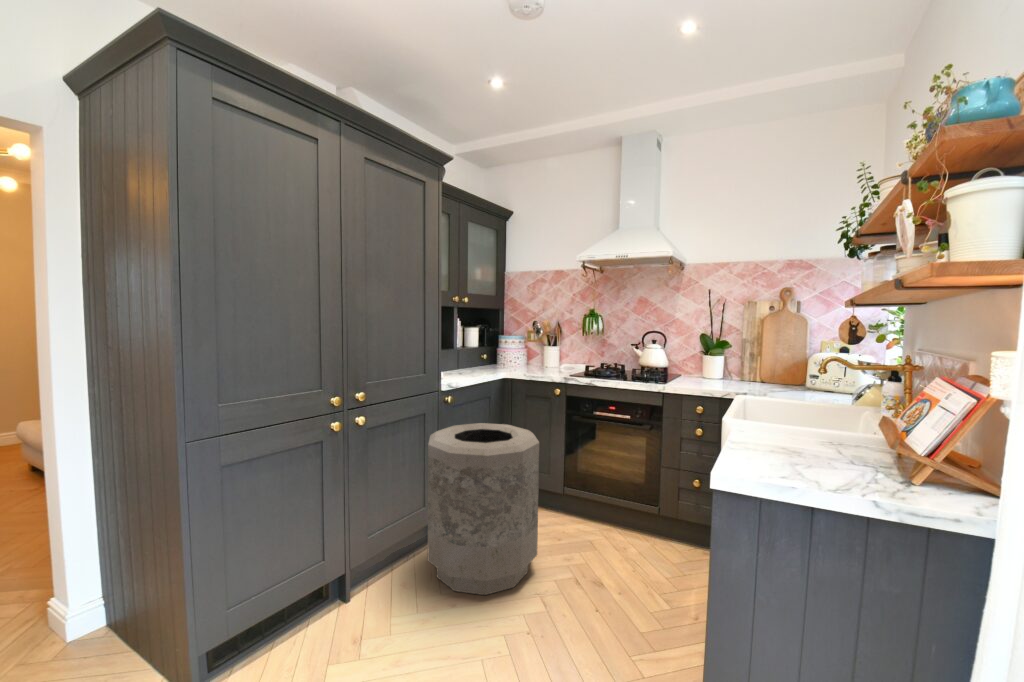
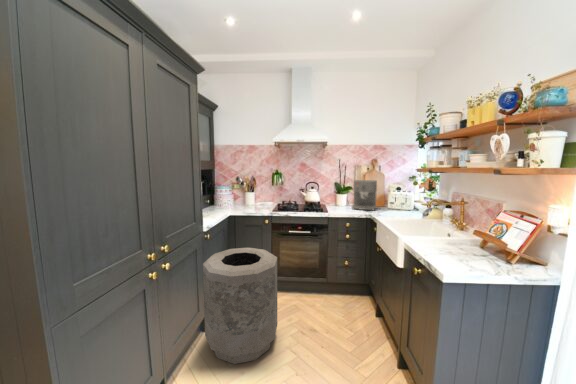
coffee maker: none [728,329,789,390] -> present [352,180,377,211]

